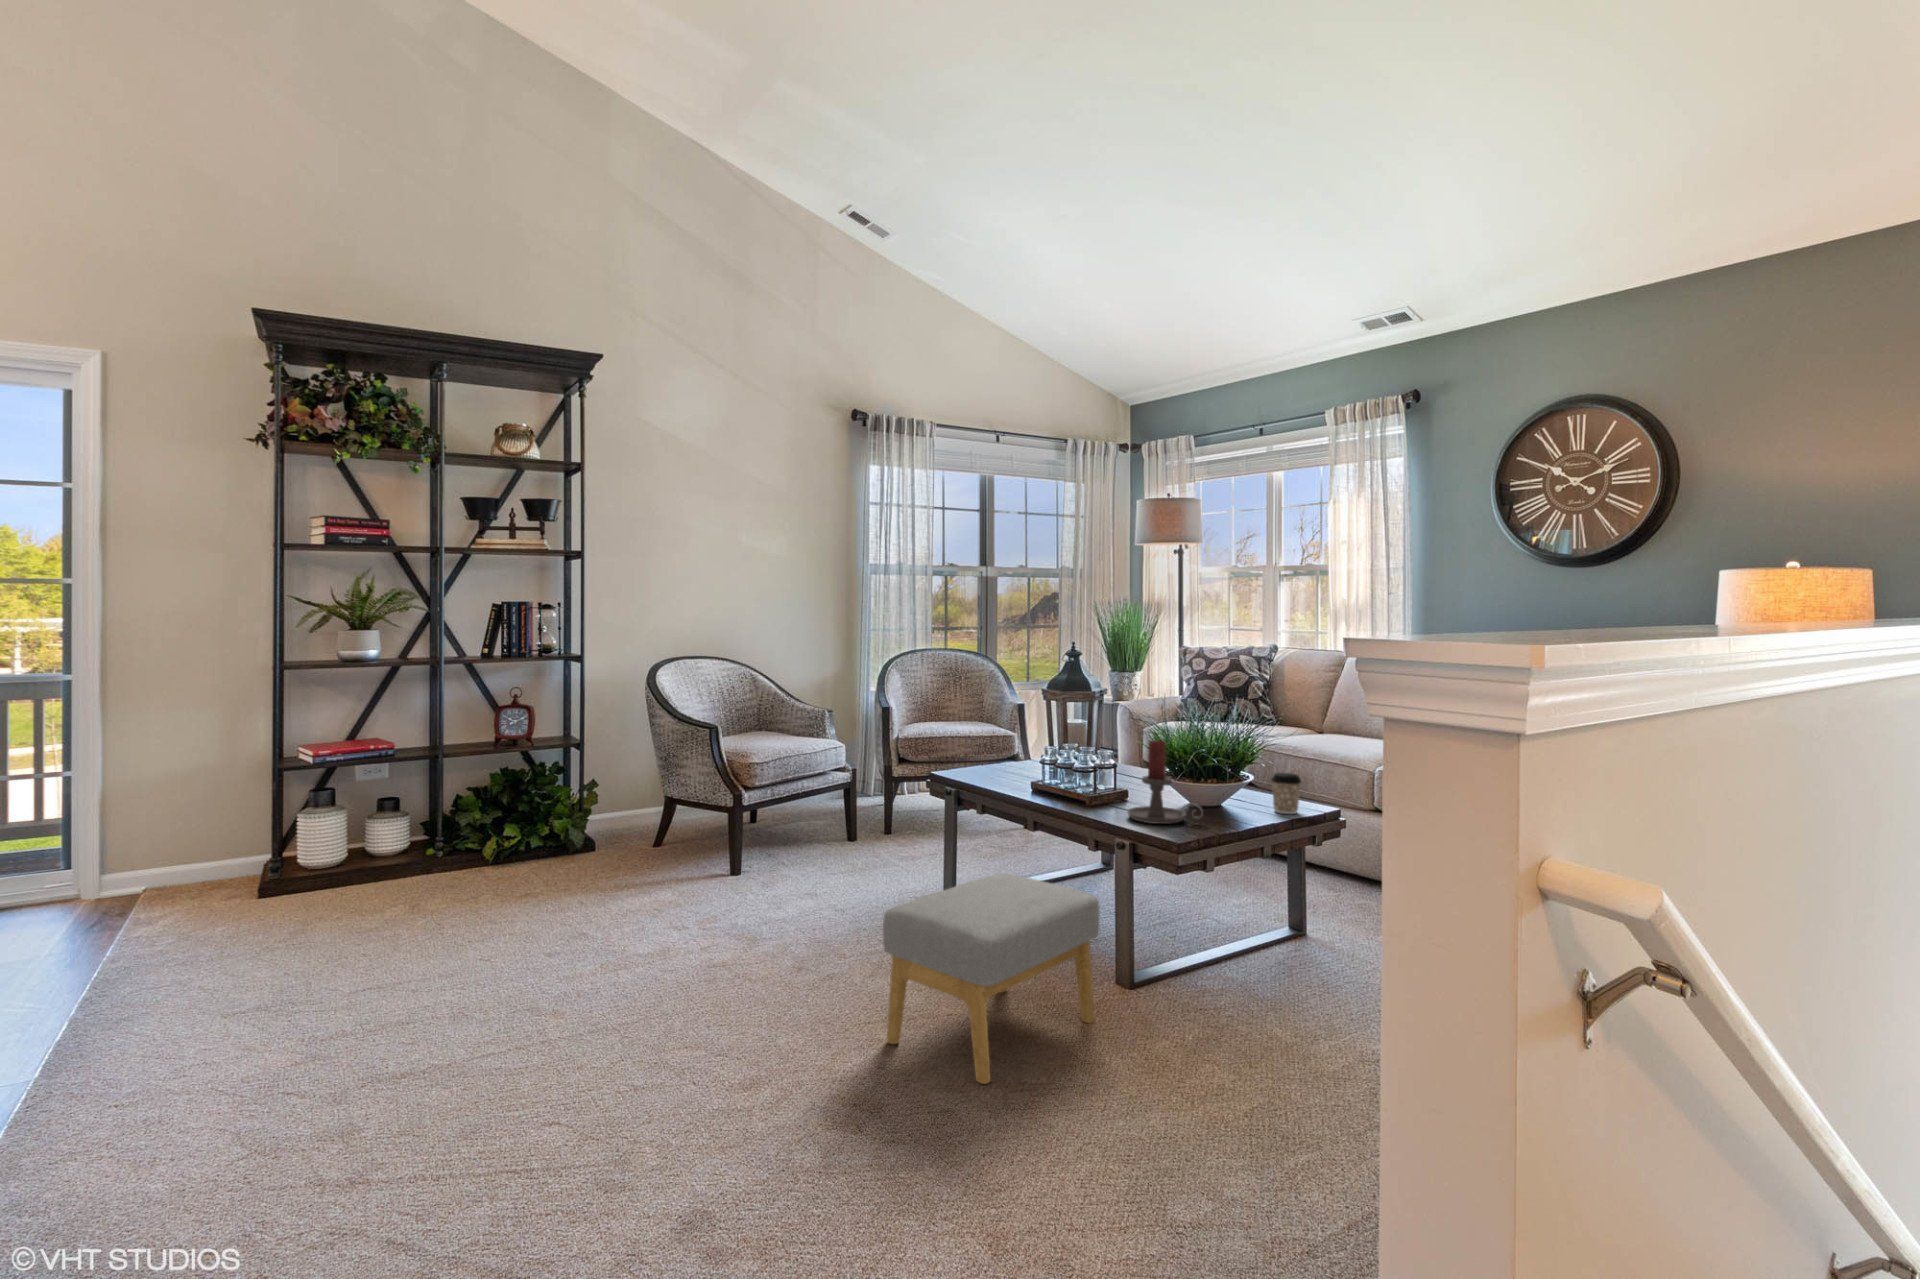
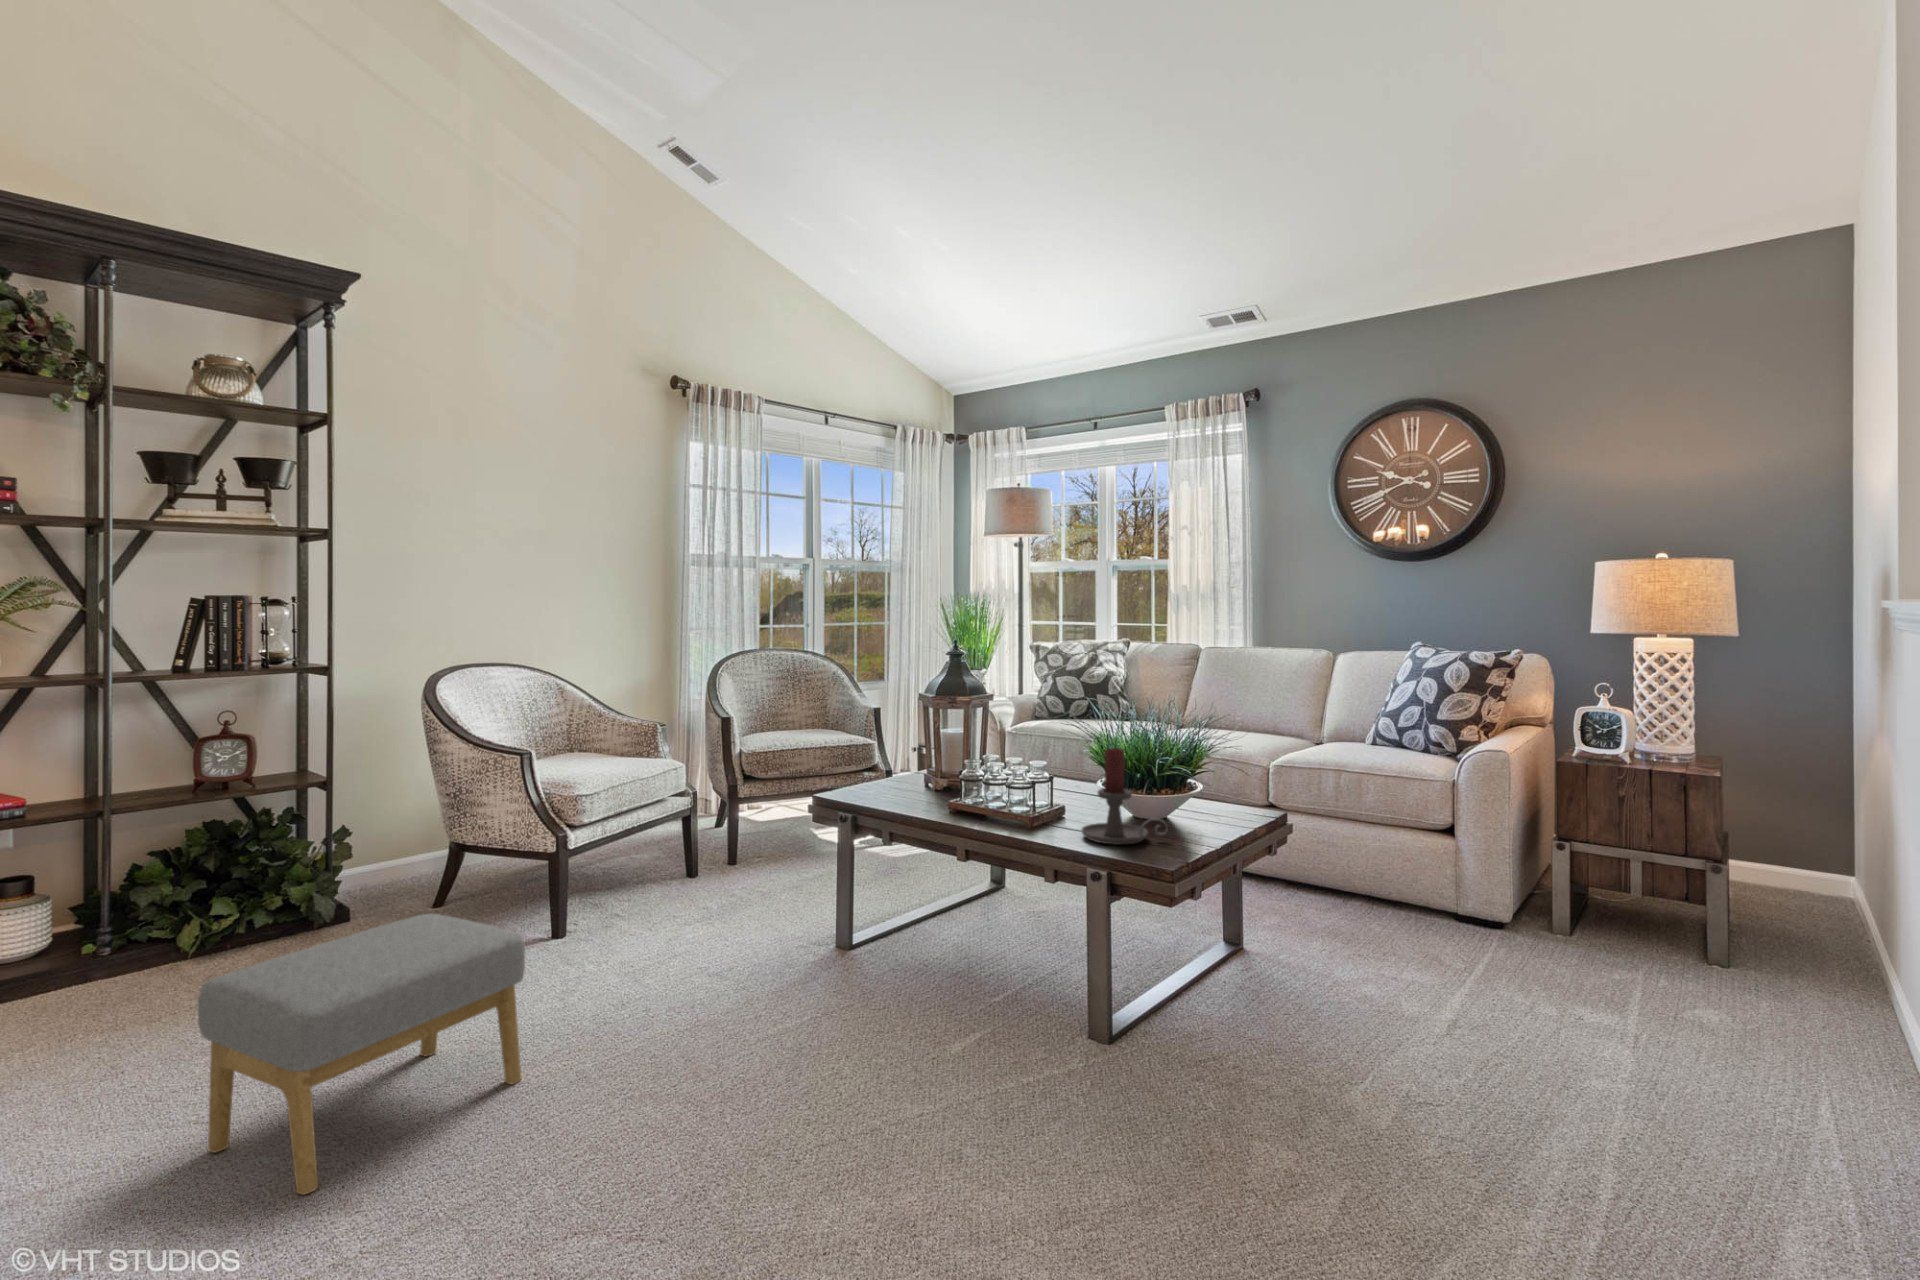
coffee cup: present [1272,773,1301,814] -> none [1219,777,1252,822]
footstool: present [883,873,1100,1084] -> present [198,914,525,1195]

